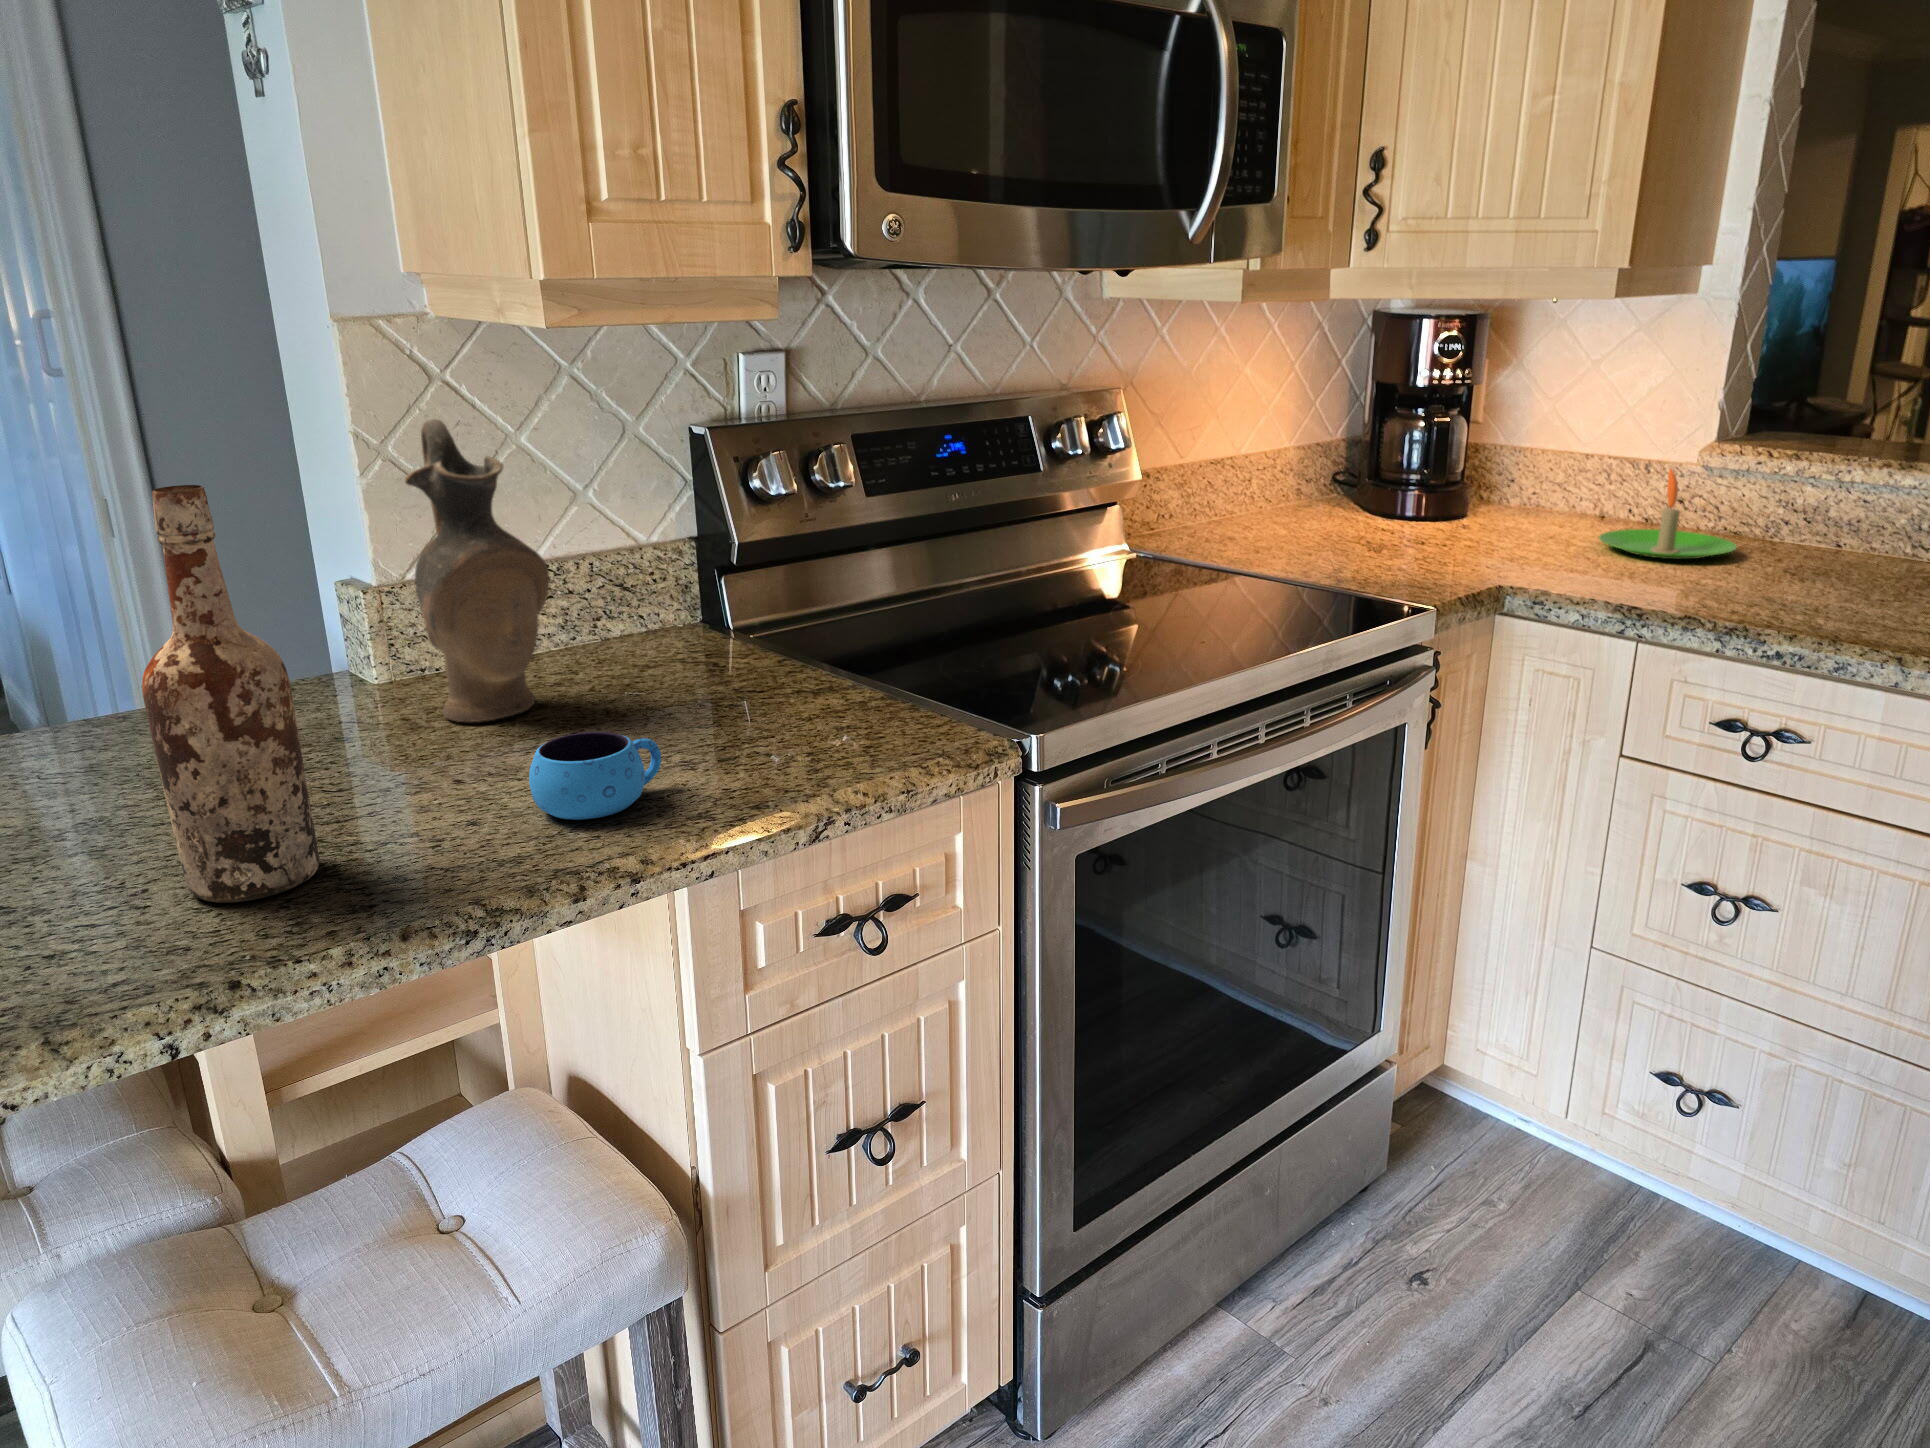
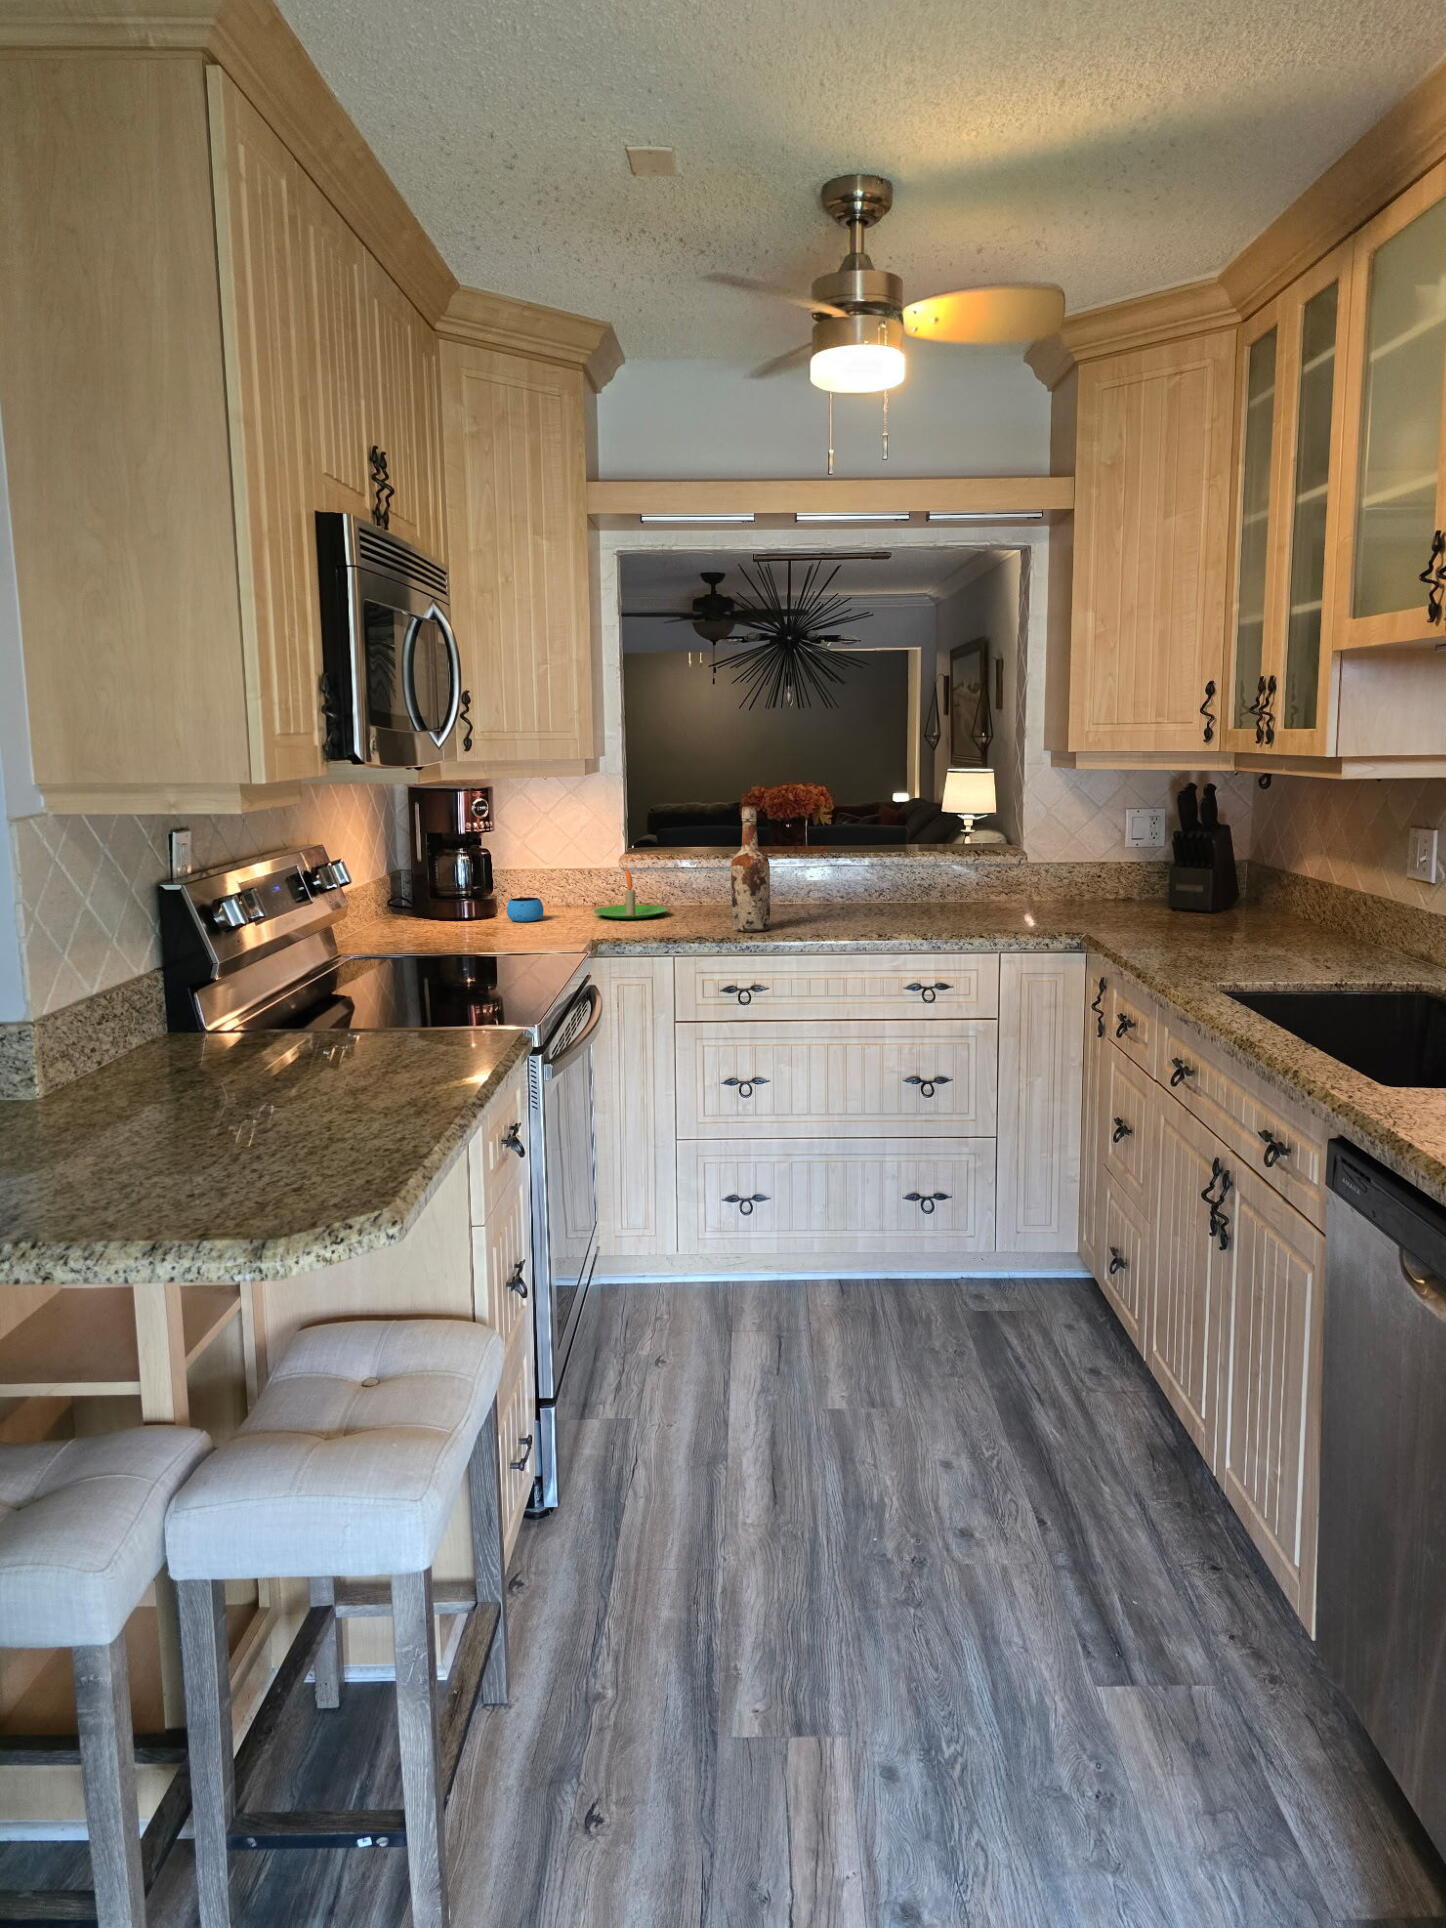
ceramic pitcher: present [405,419,550,722] -> none [92,882,228,1094]
wine bottle: present [142,485,319,903] -> present [731,806,770,932]
mug: present [529,732,661,820] -> present [507,897,544,922]

